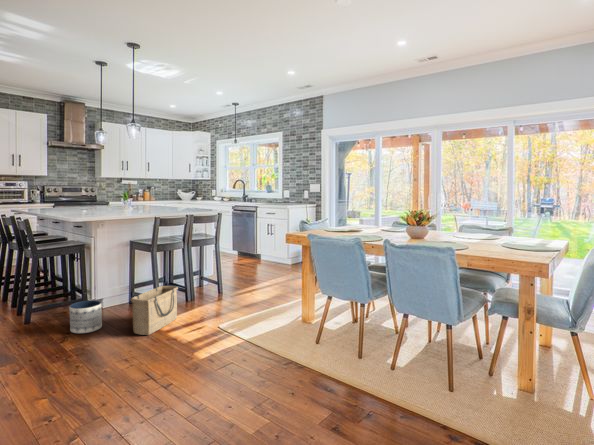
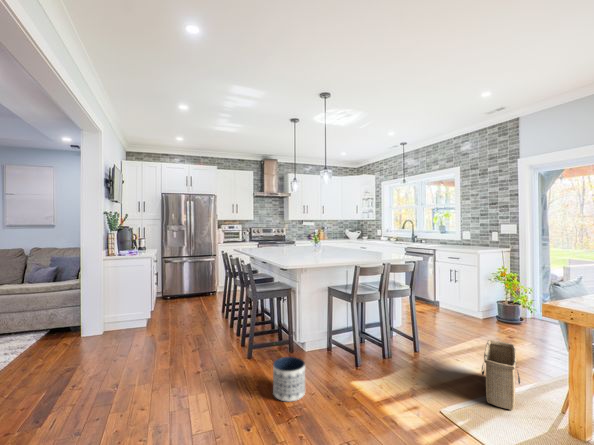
basket: present [131,286,178,335] -> present [482,340,520,410]

